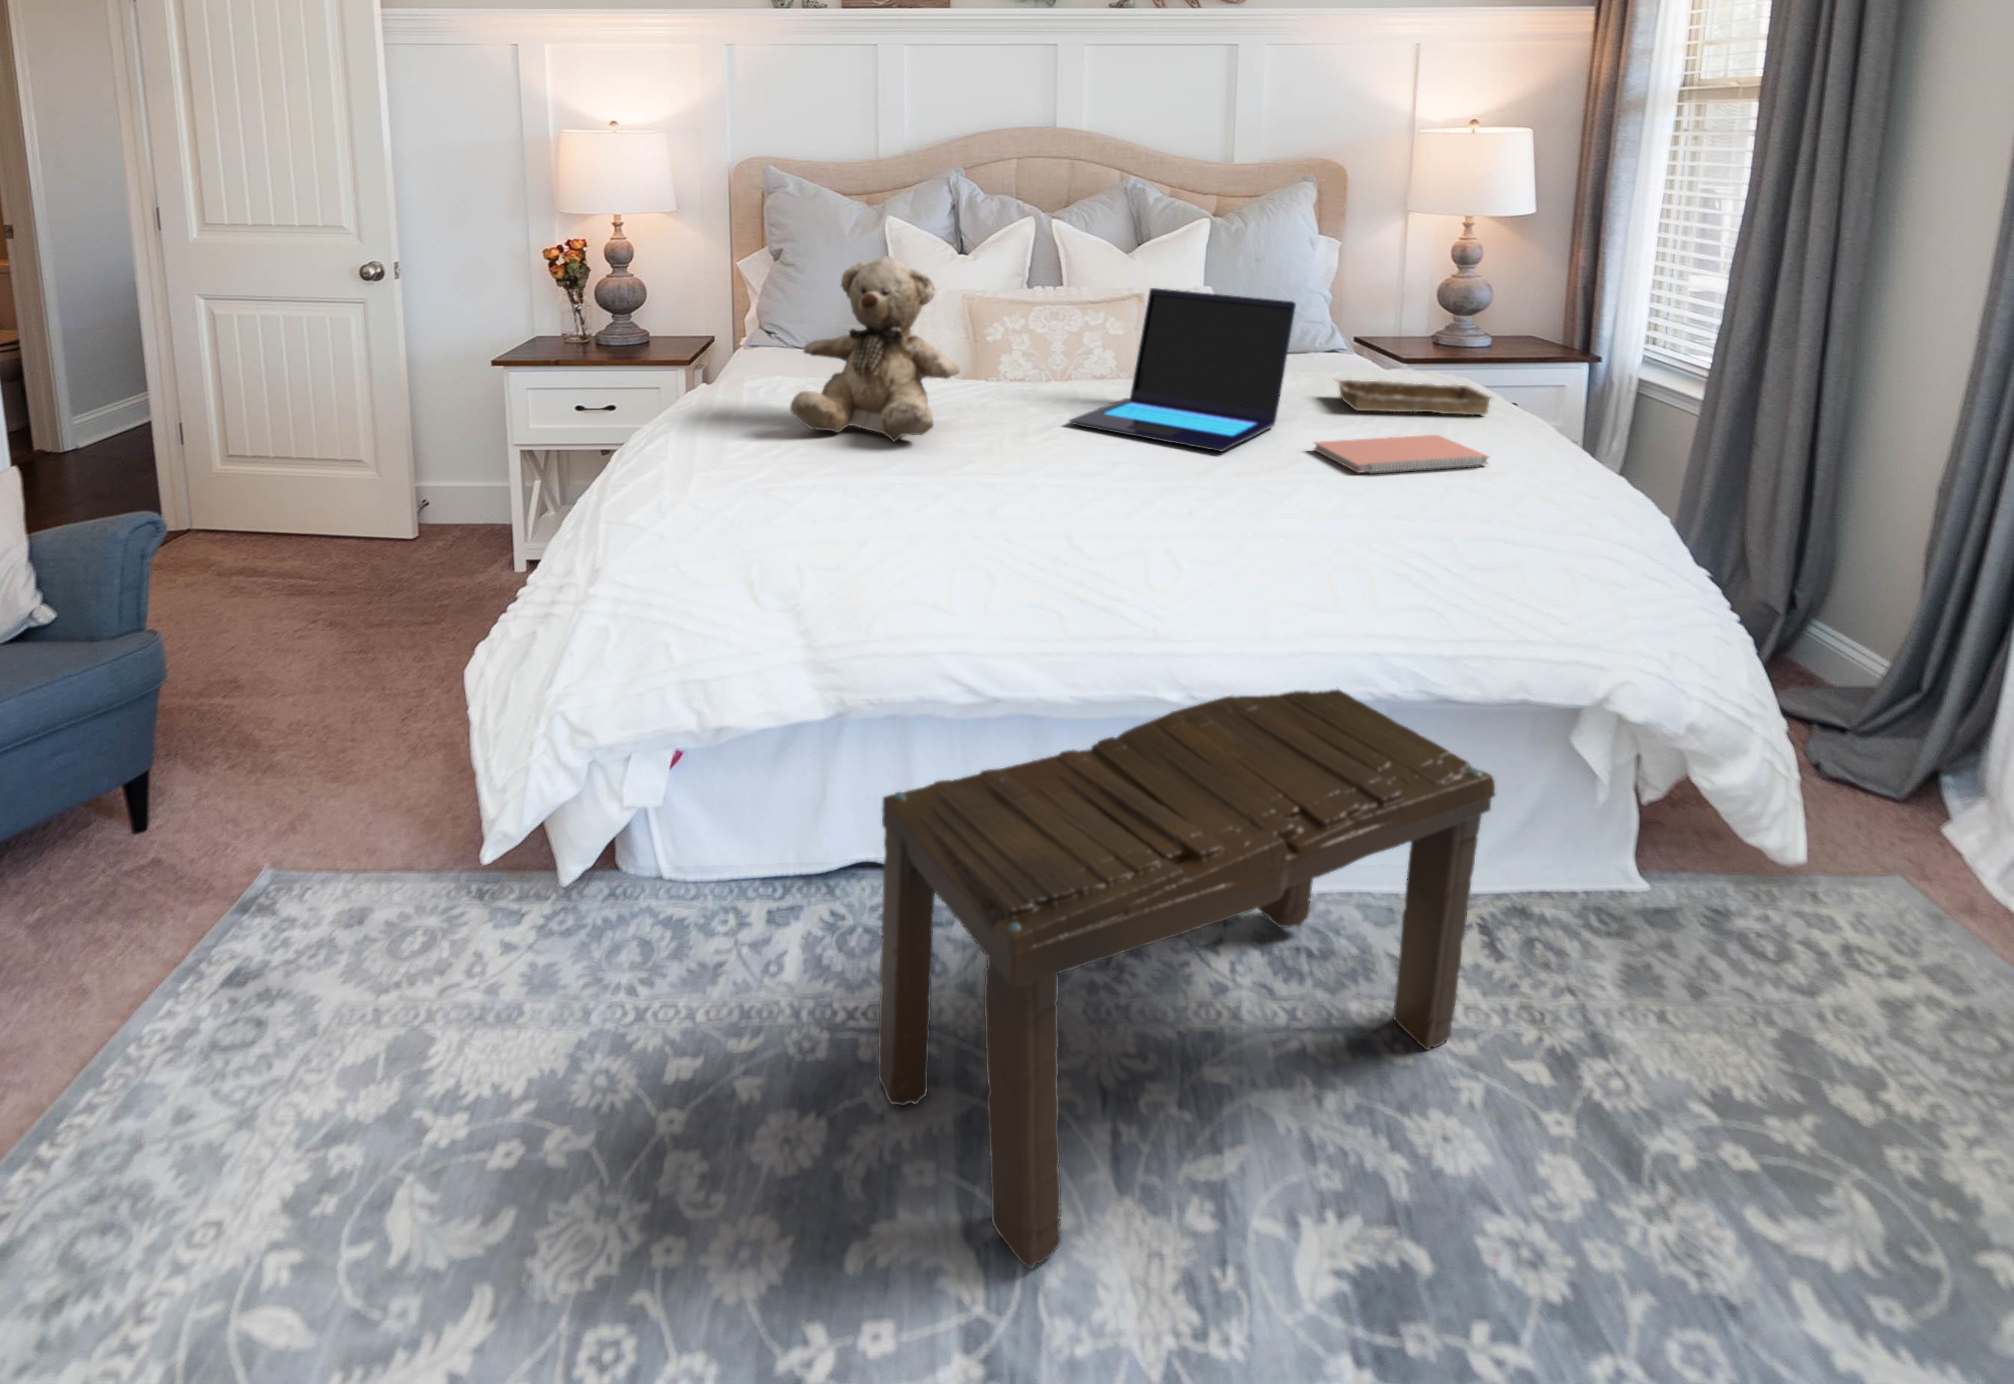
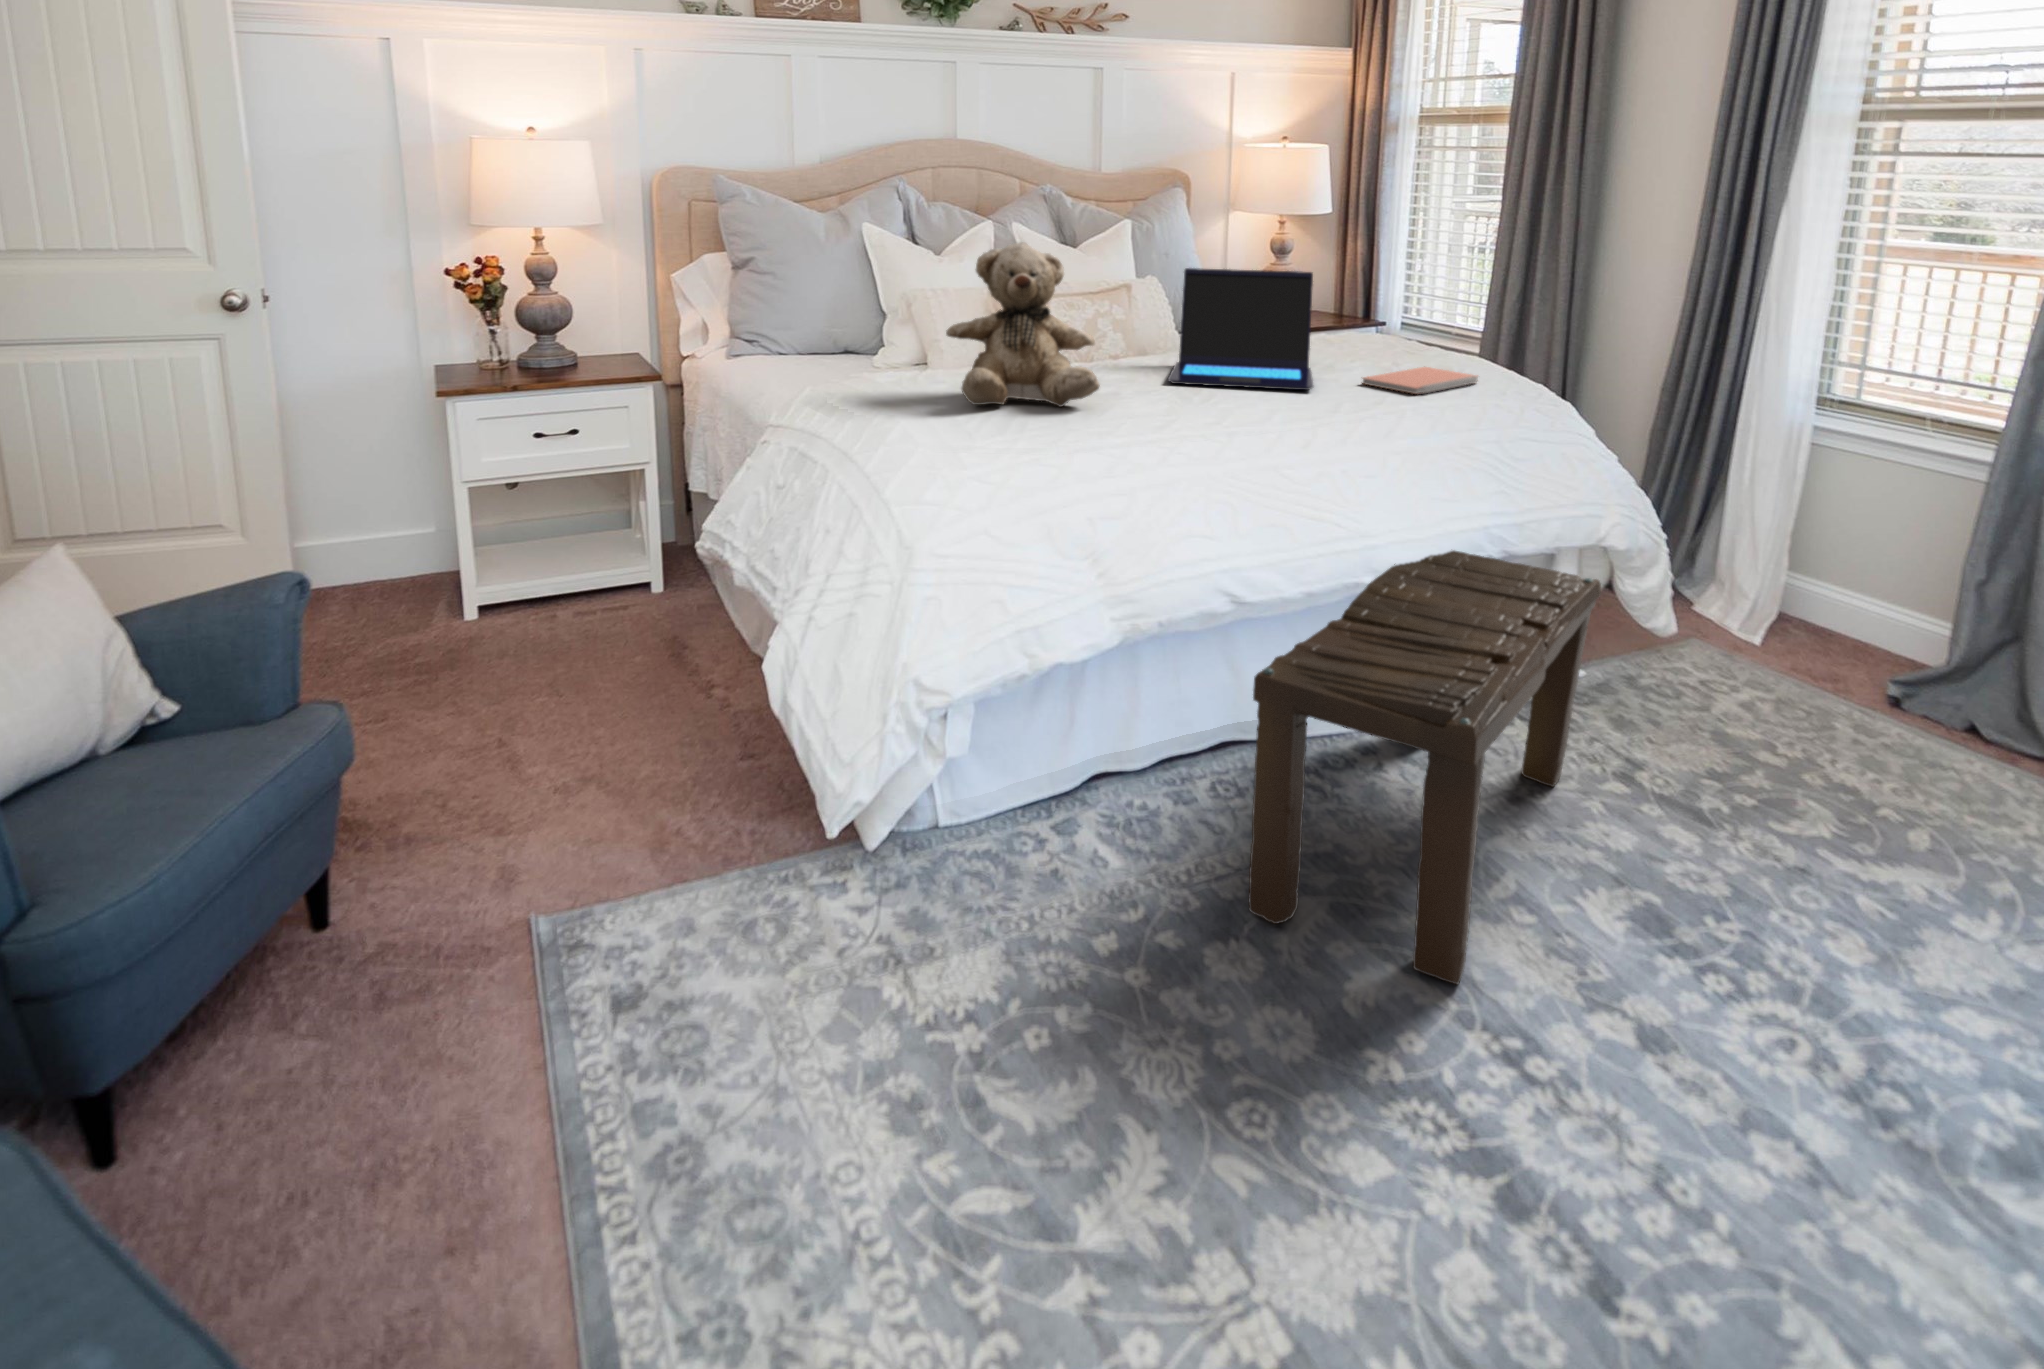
tray: present [1337,380,1495,415] -> none [1308,335,1429,358]

